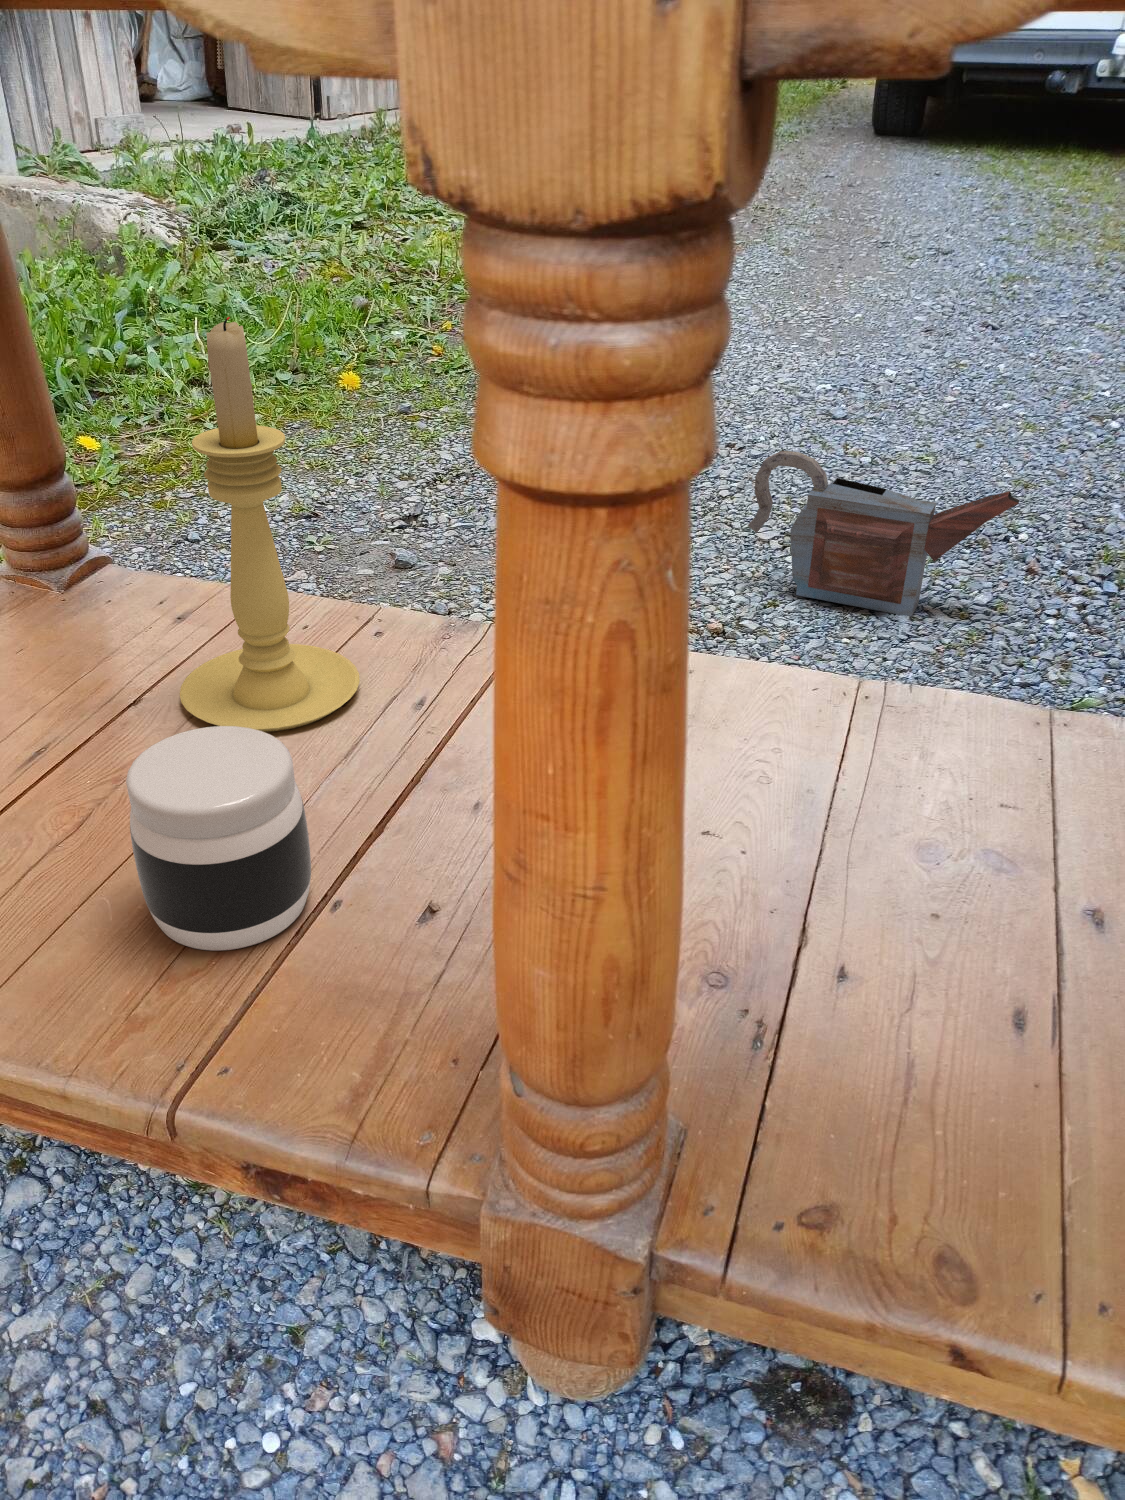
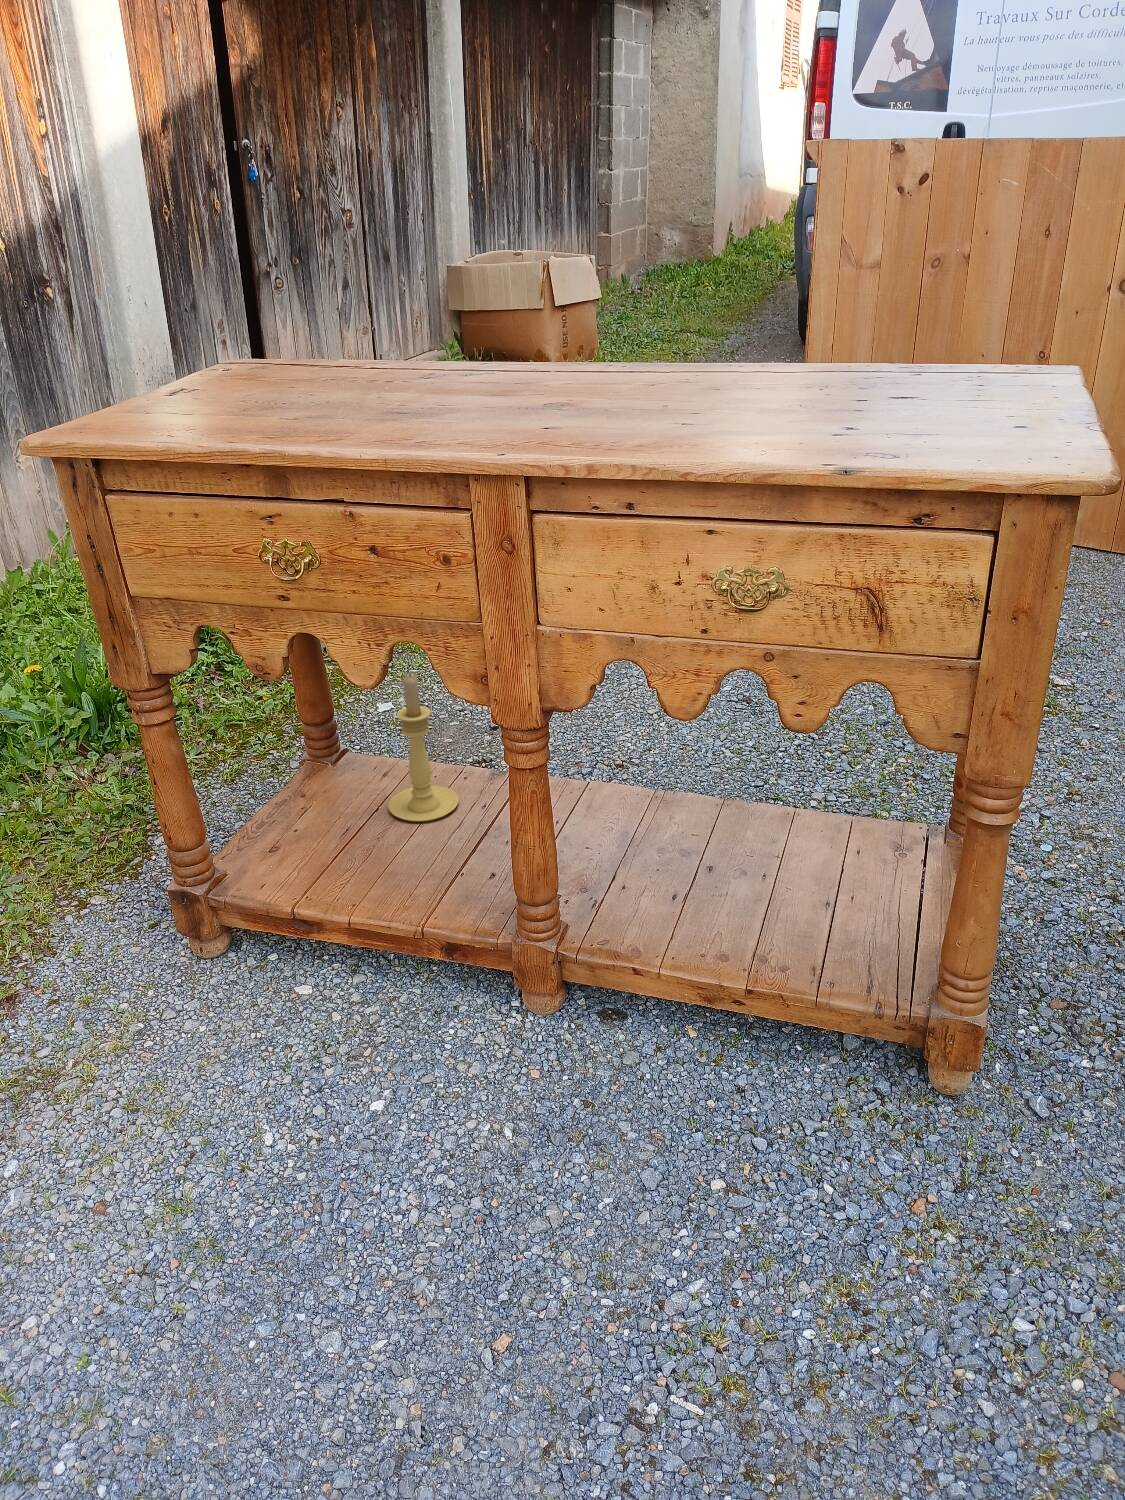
watering can: present [748,451,1019,616] -> none [635,678,756,754]
jar: present [126,726,311,951] -> none [394,819,451,893]

